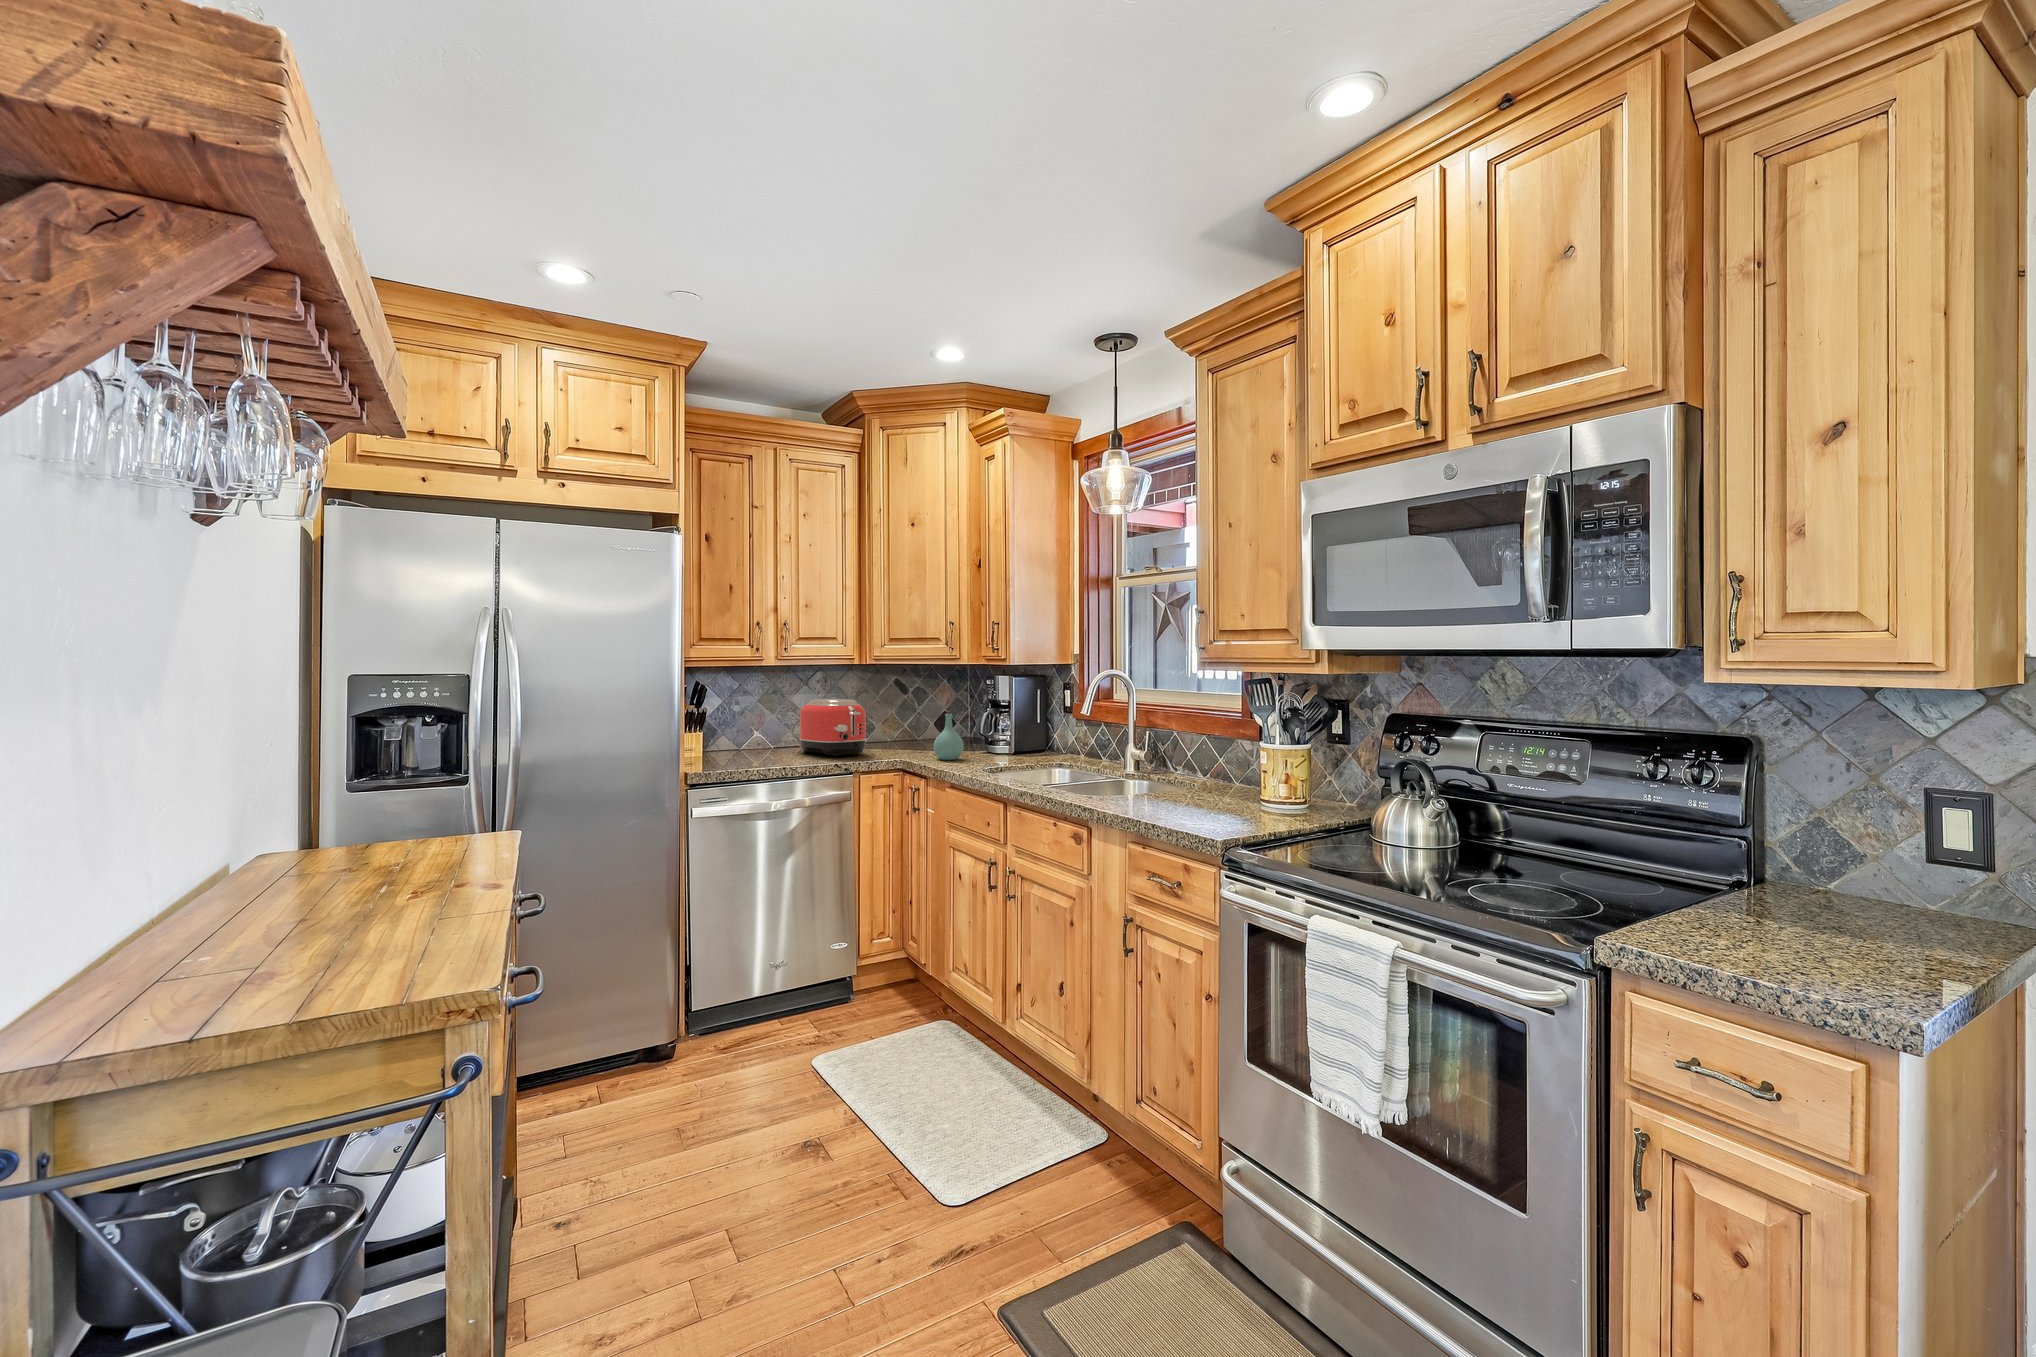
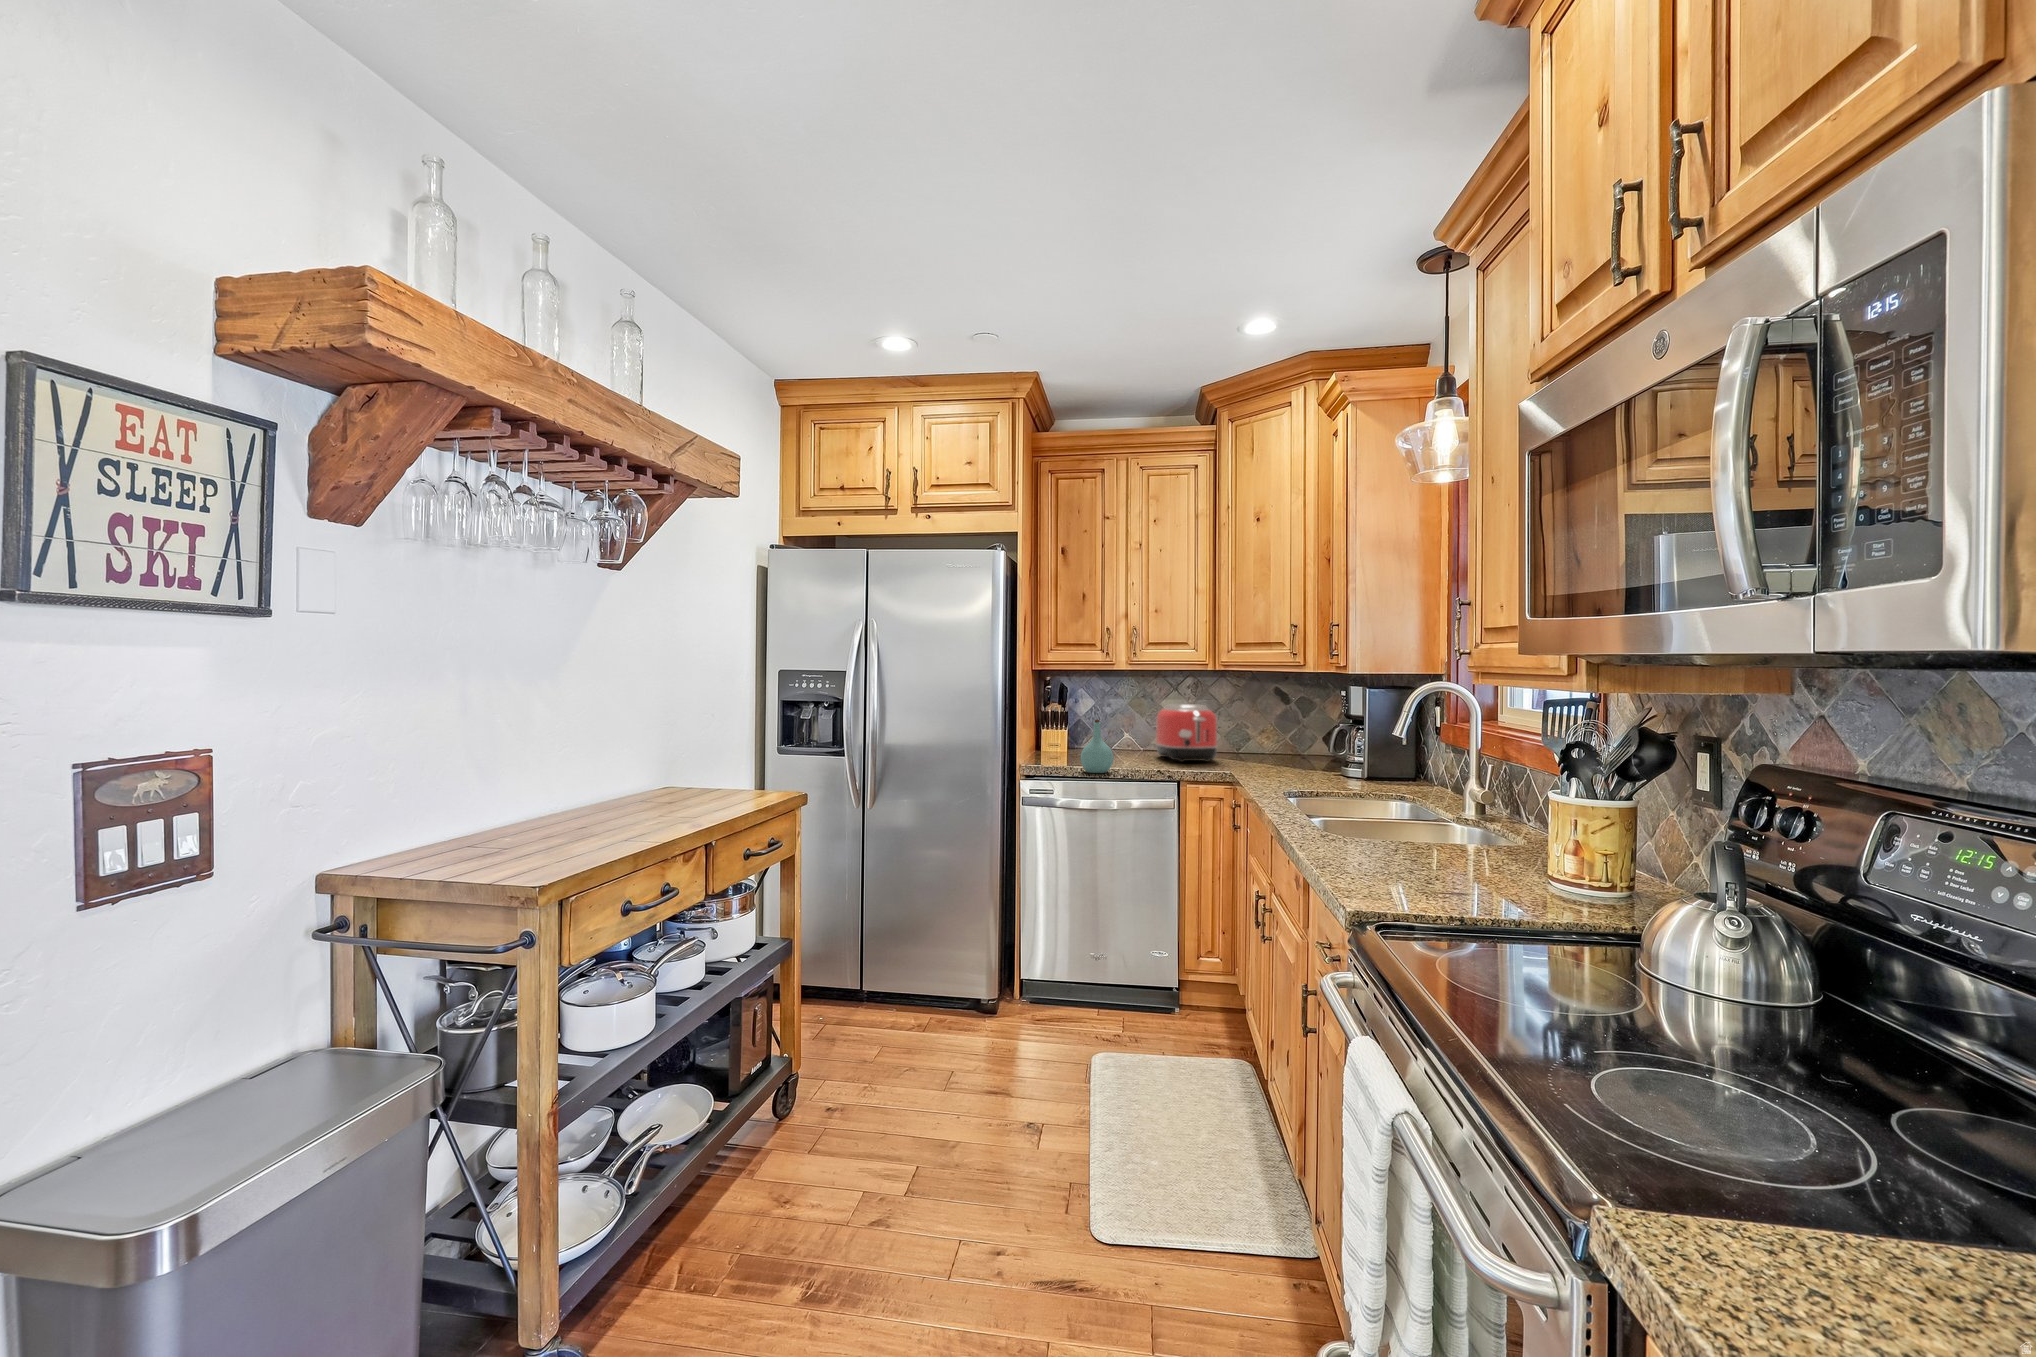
bottle: present [934,711,964,760] -> present [1081,720,1114,773]

